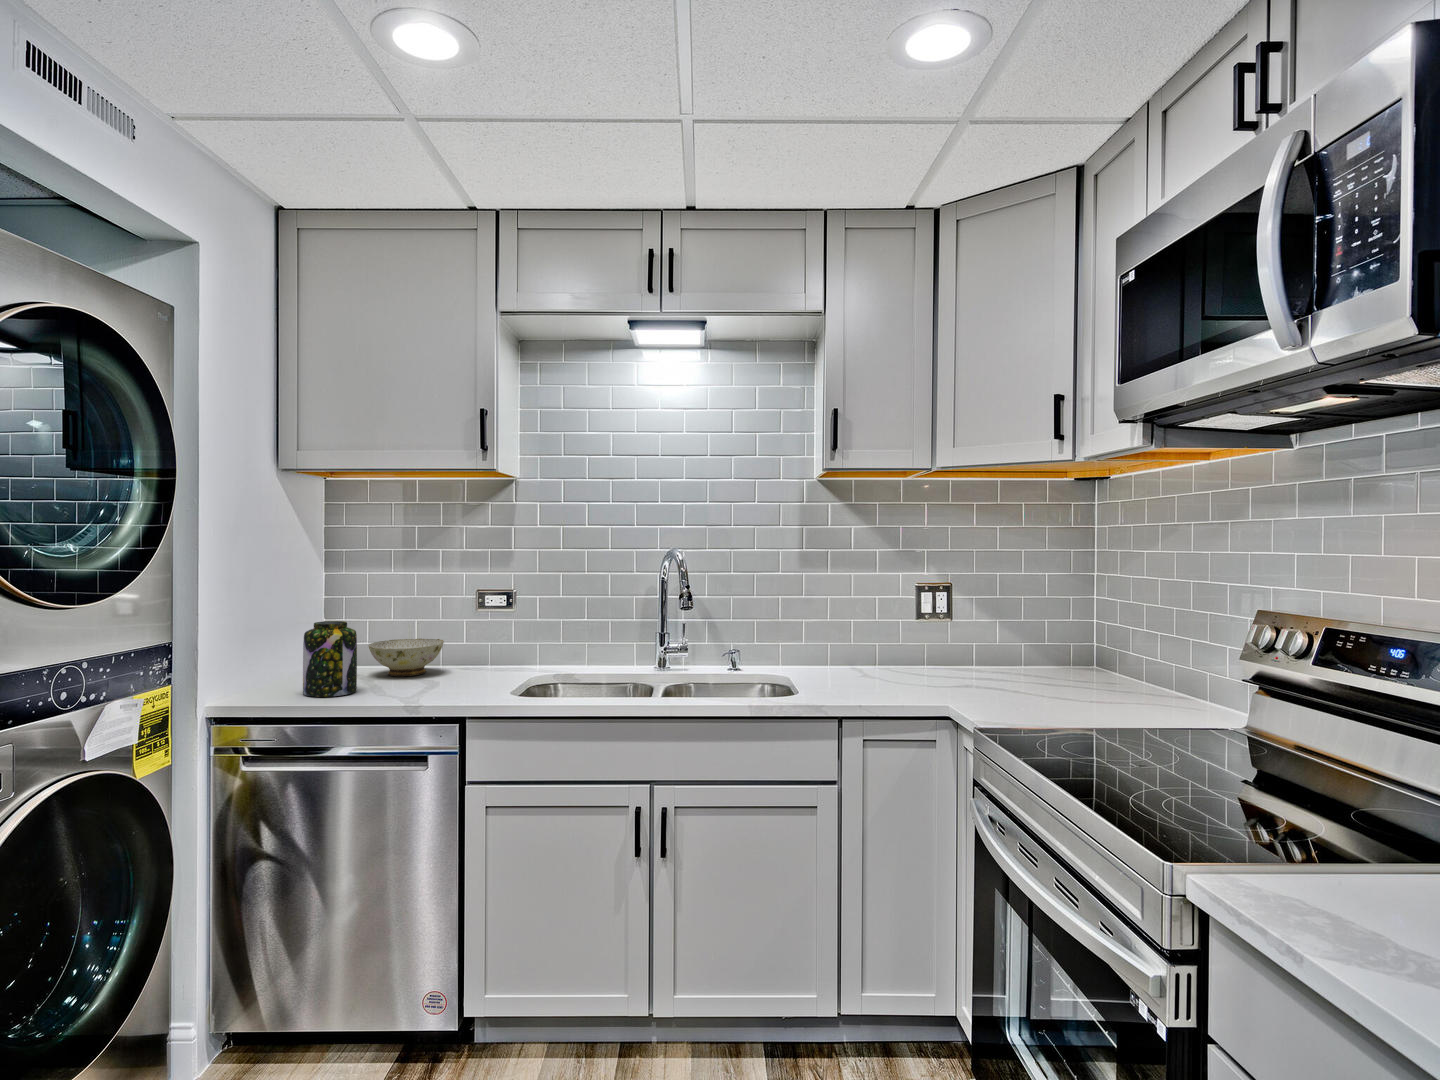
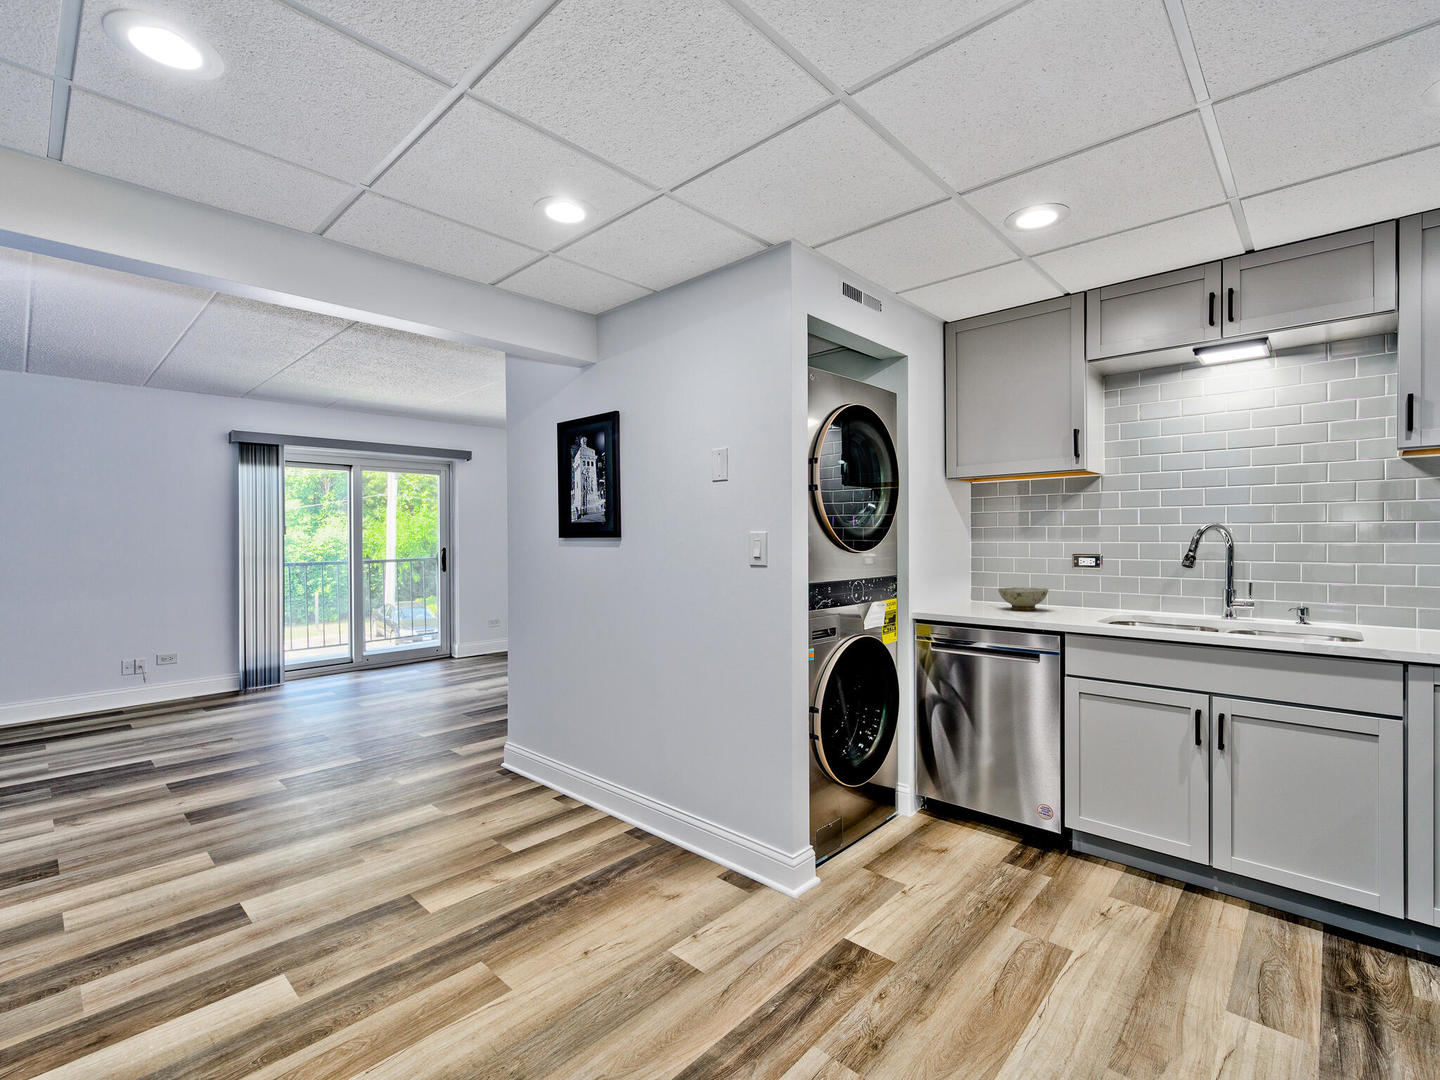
jar: present [303,621,357,697] -> none [961,571,992,615]

